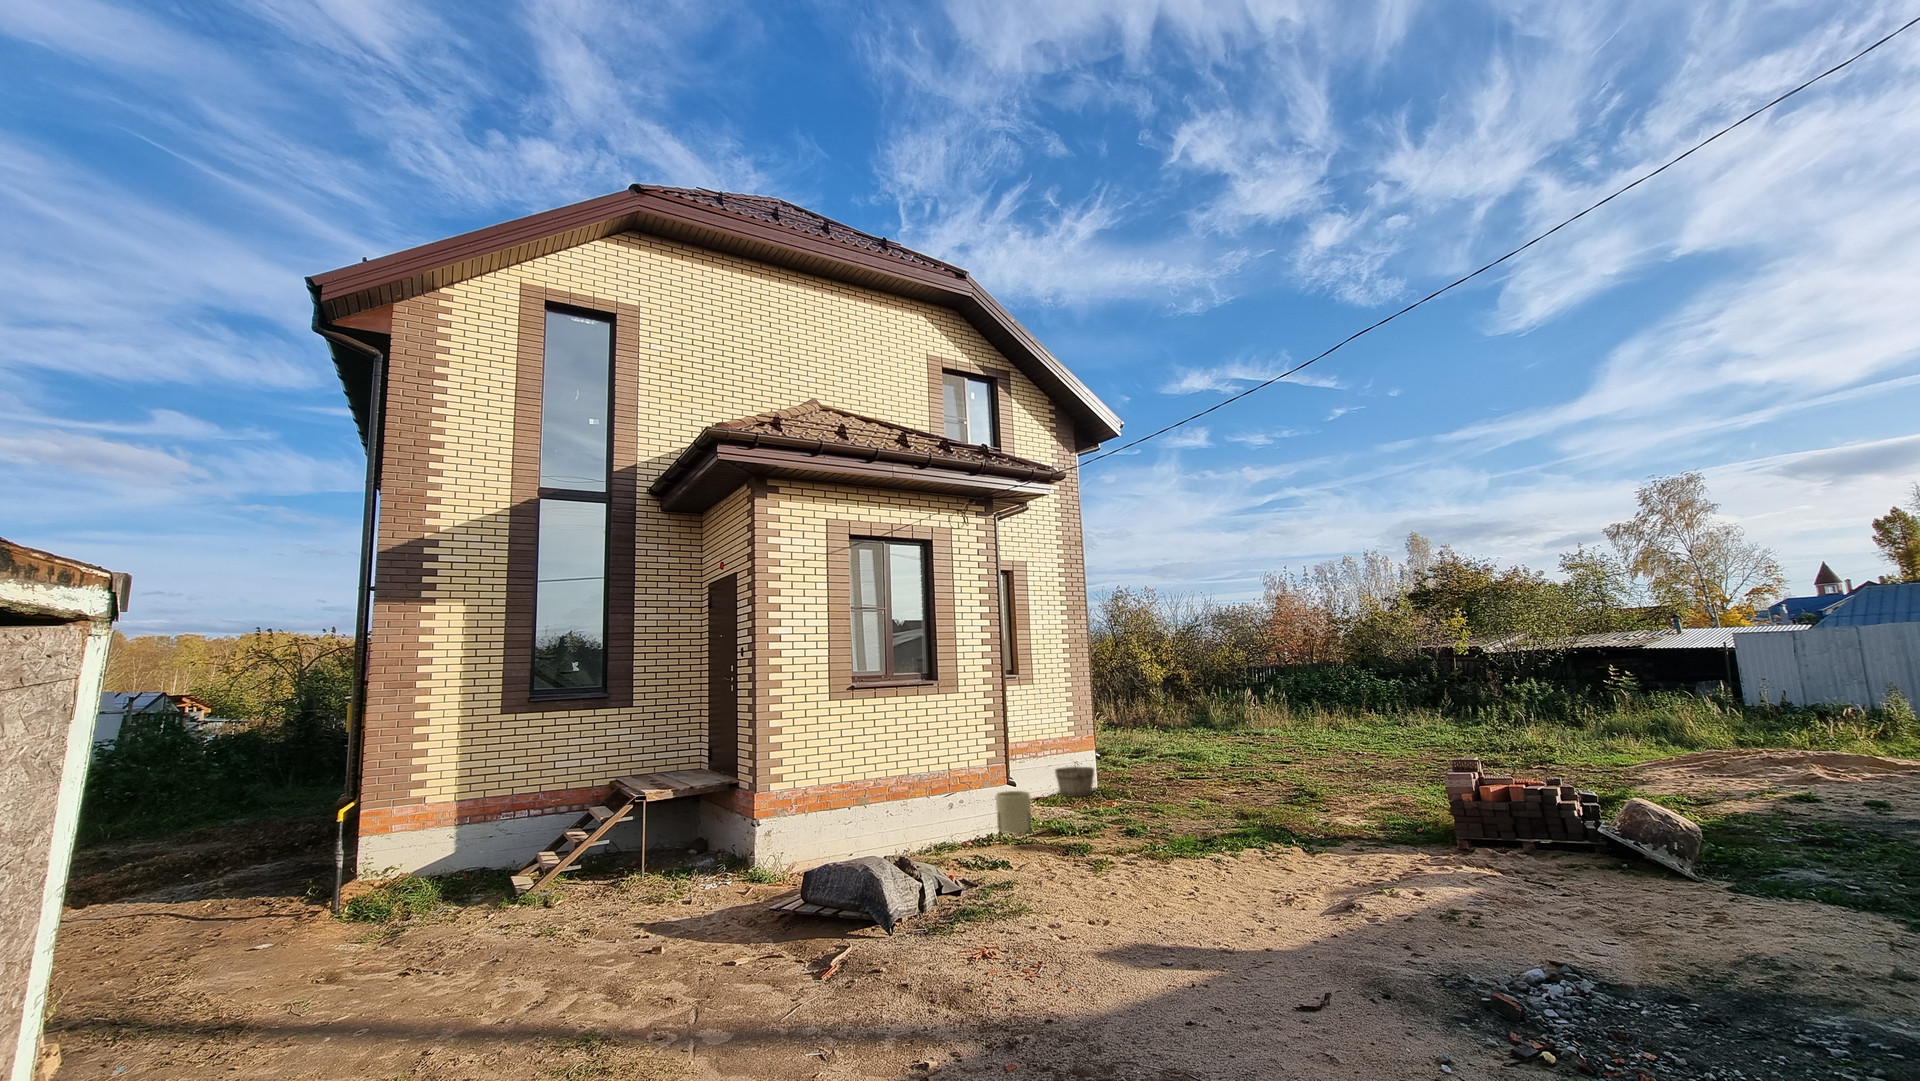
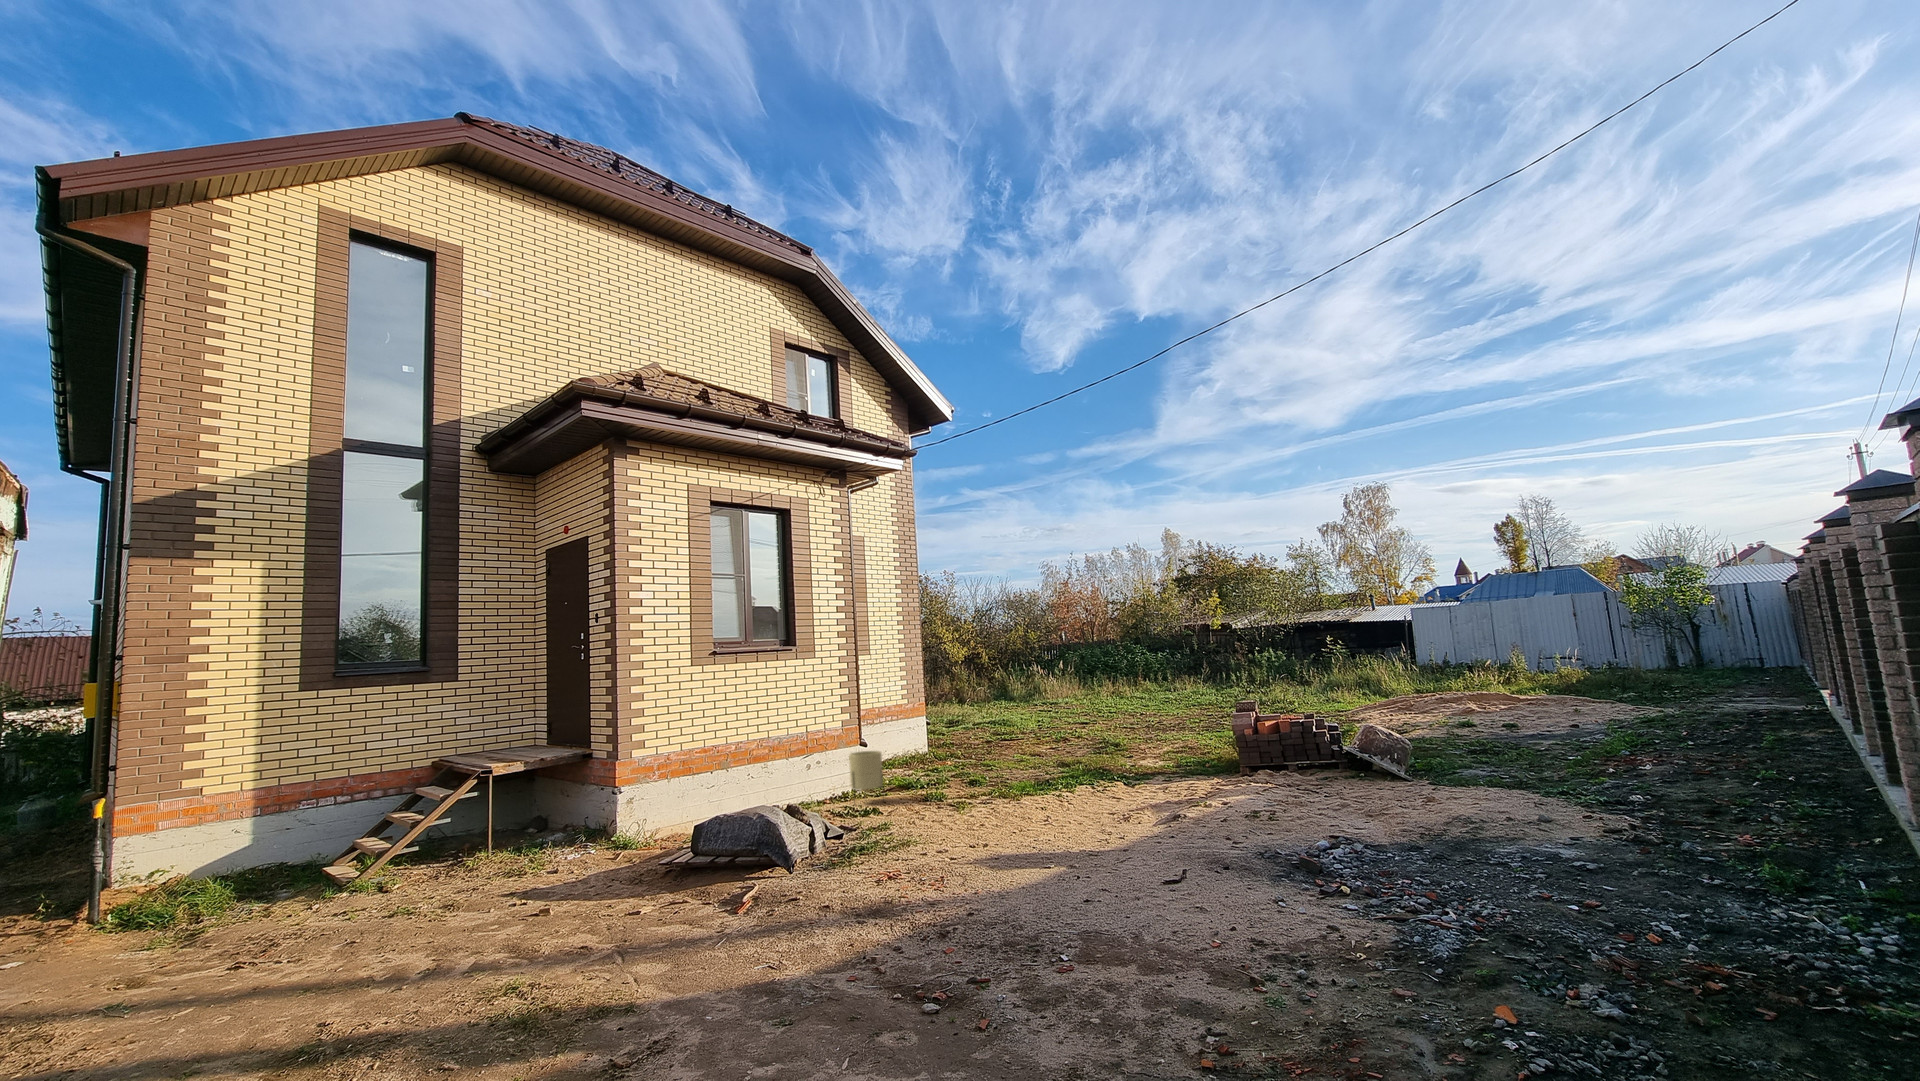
wooden bucket: present [1055,762,1094,797] -> none [884,728,922,763]

